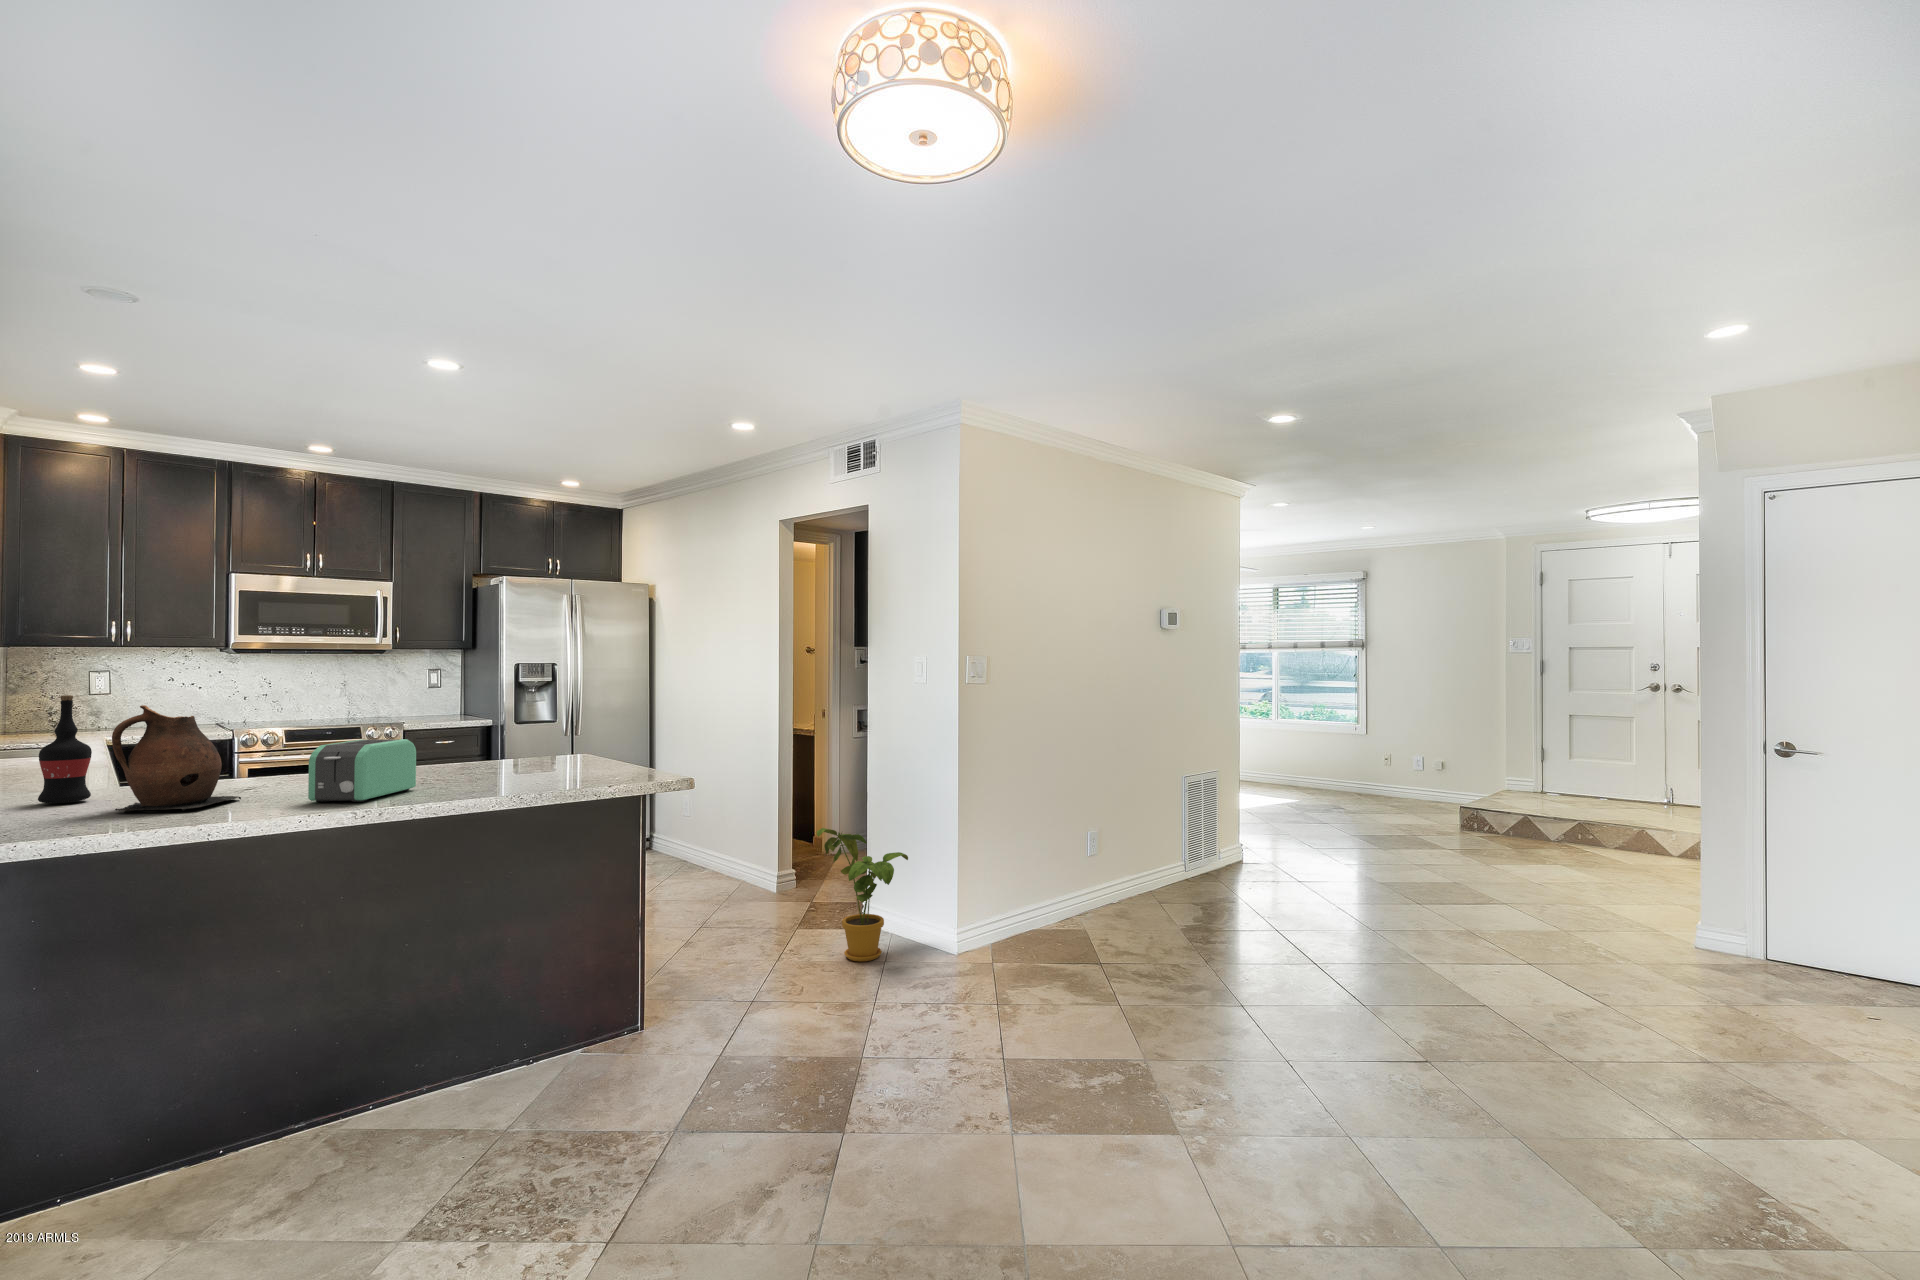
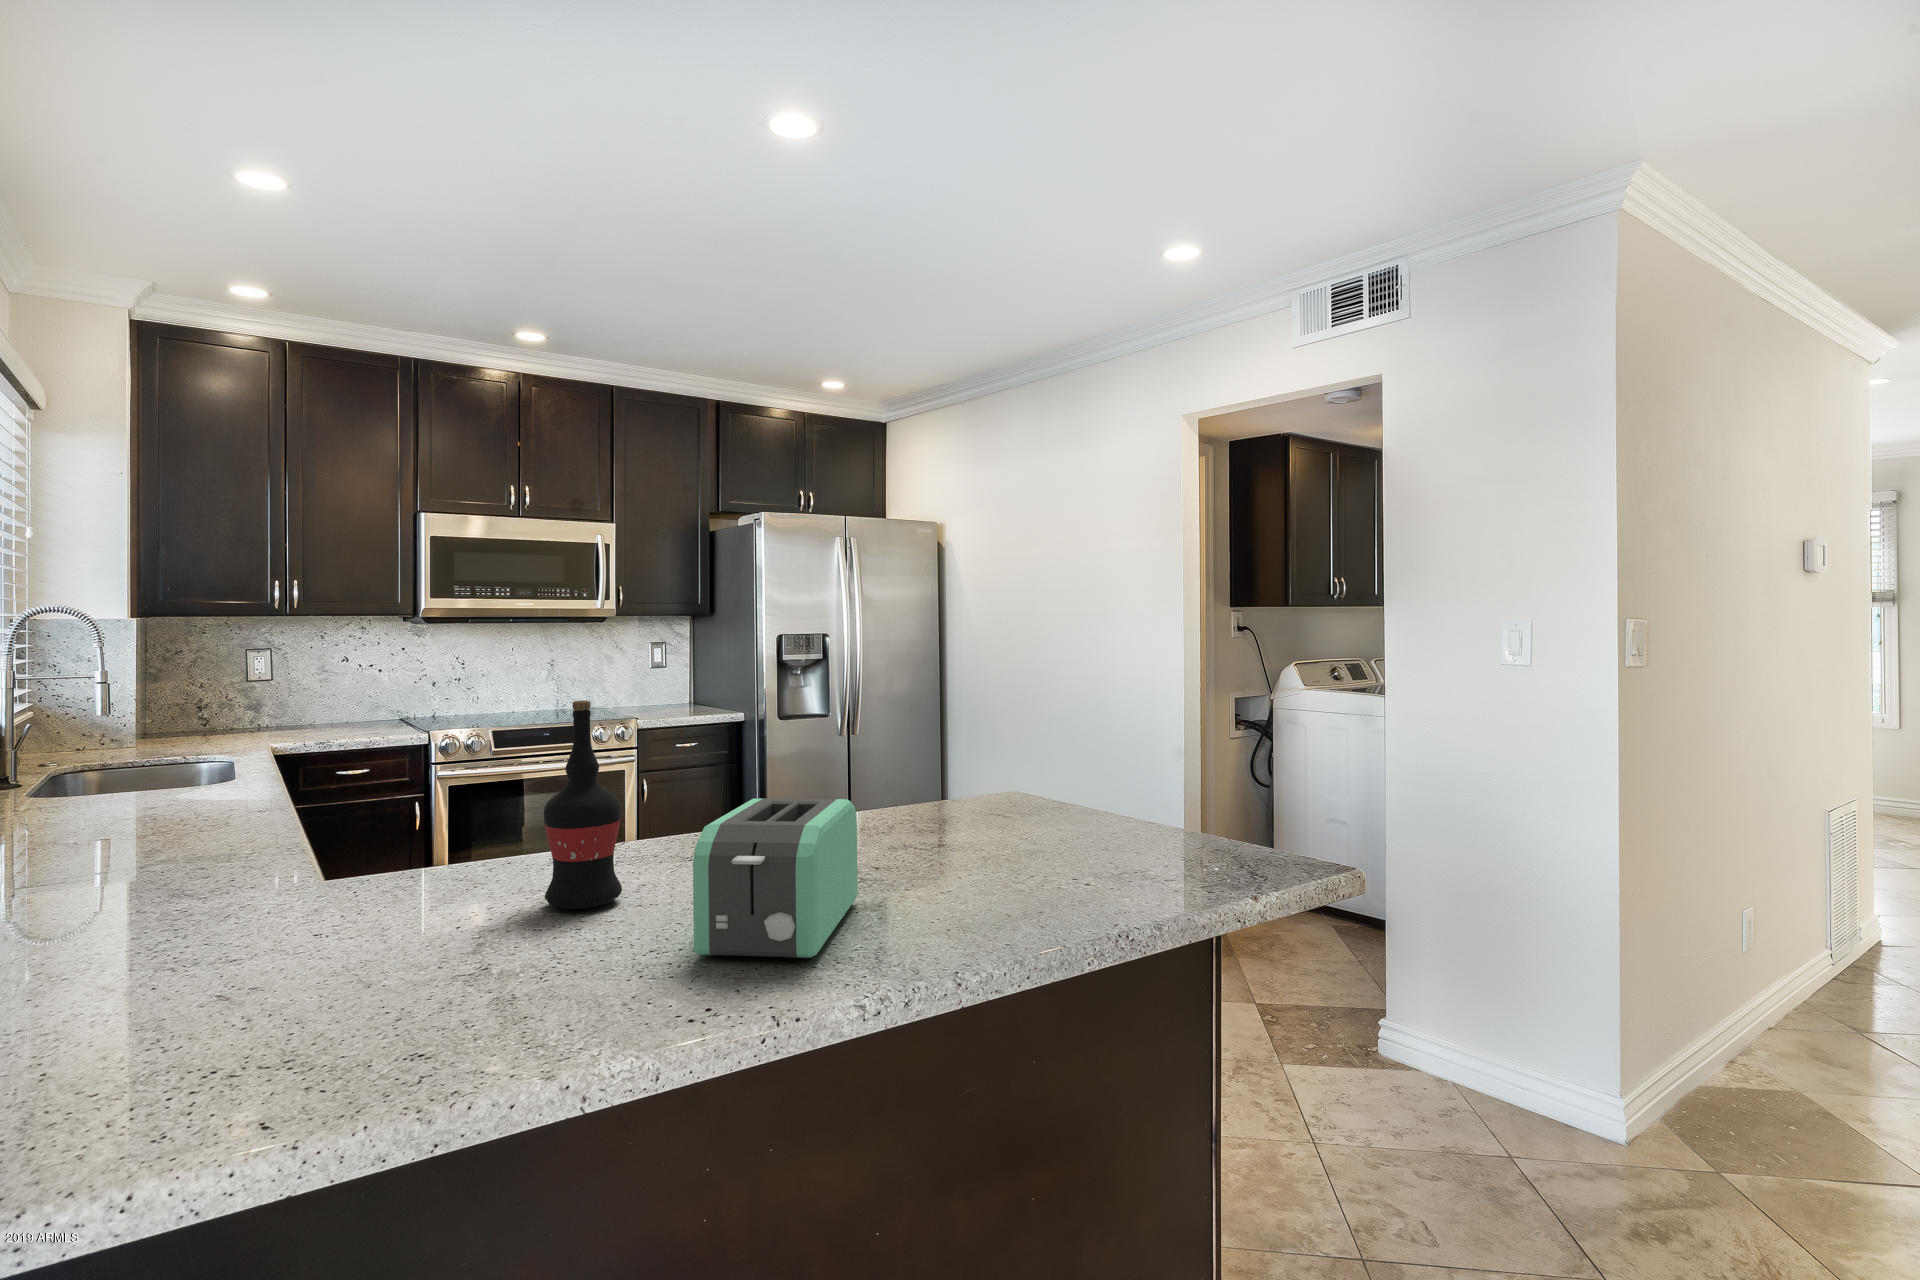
wine bottle: present [38,695,92,803] -> present [544,700,622,909]
ceramic pitcher: present [112,705,241,811] -> none [284,738,543,1002]
house plant: present [817,828,908,961] -> none [1374,918,1530,1157]

